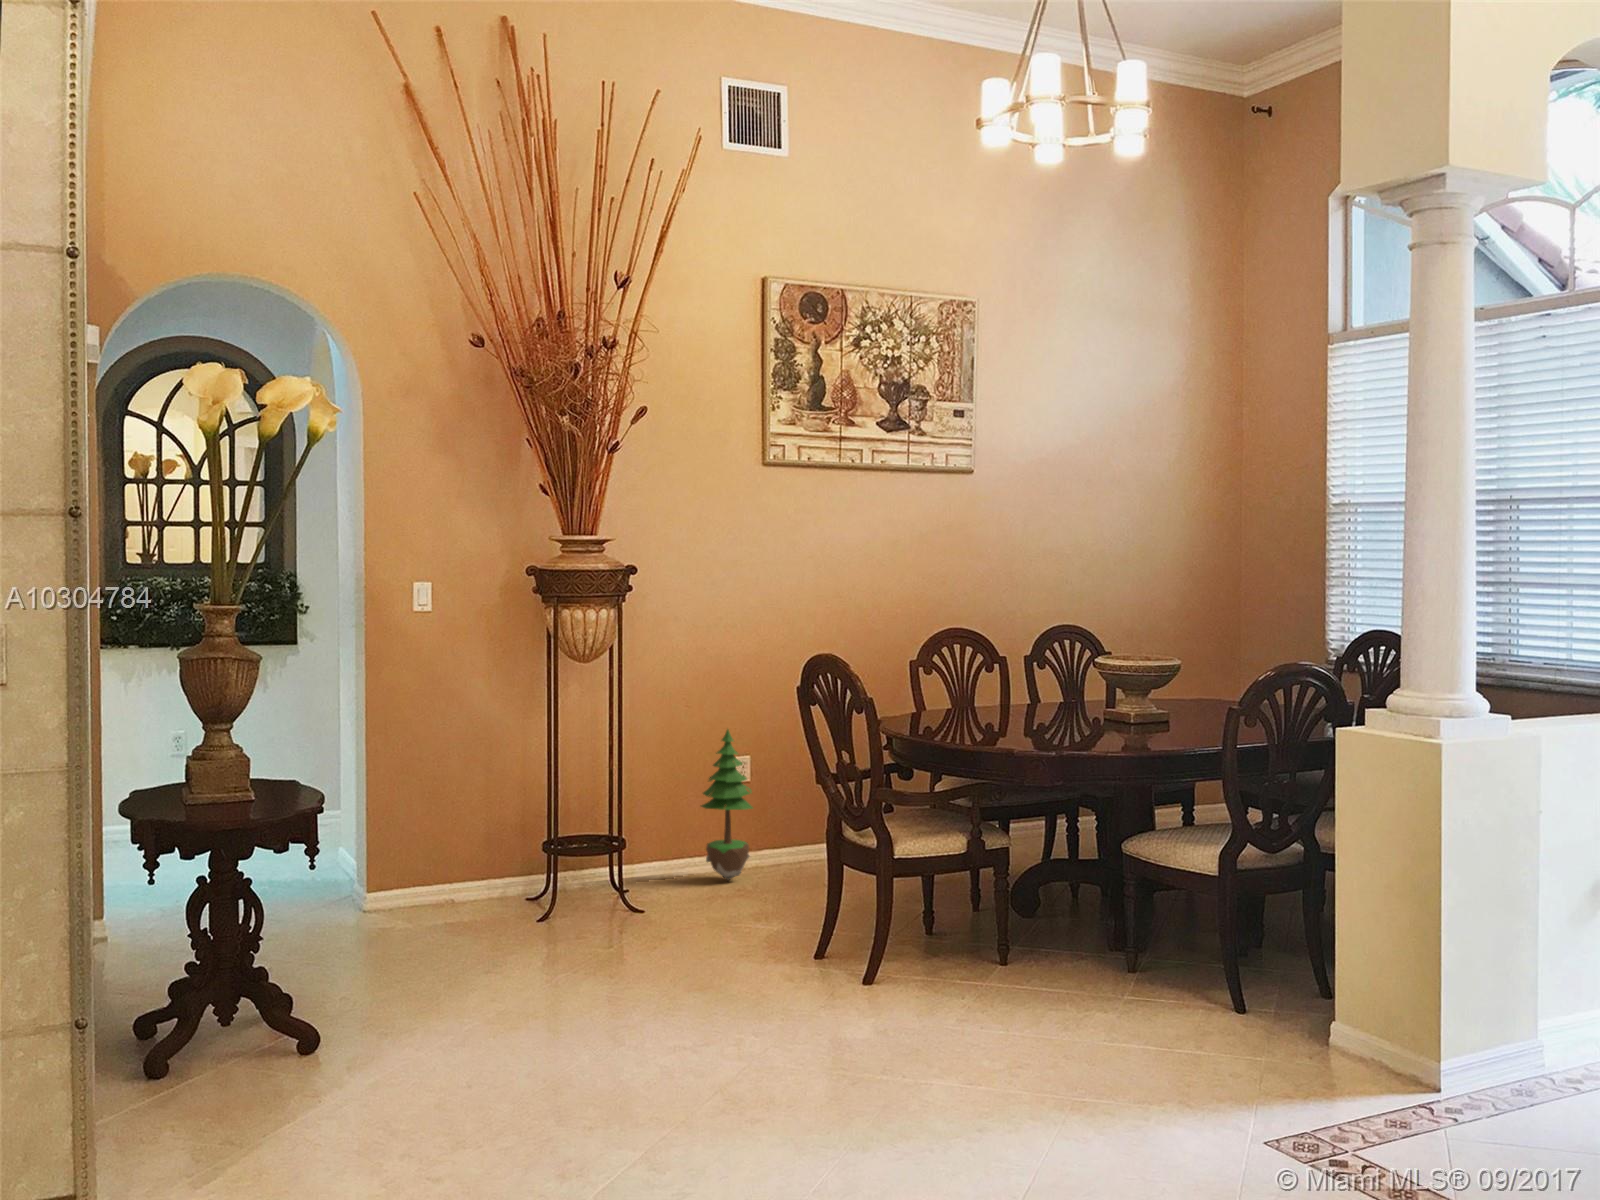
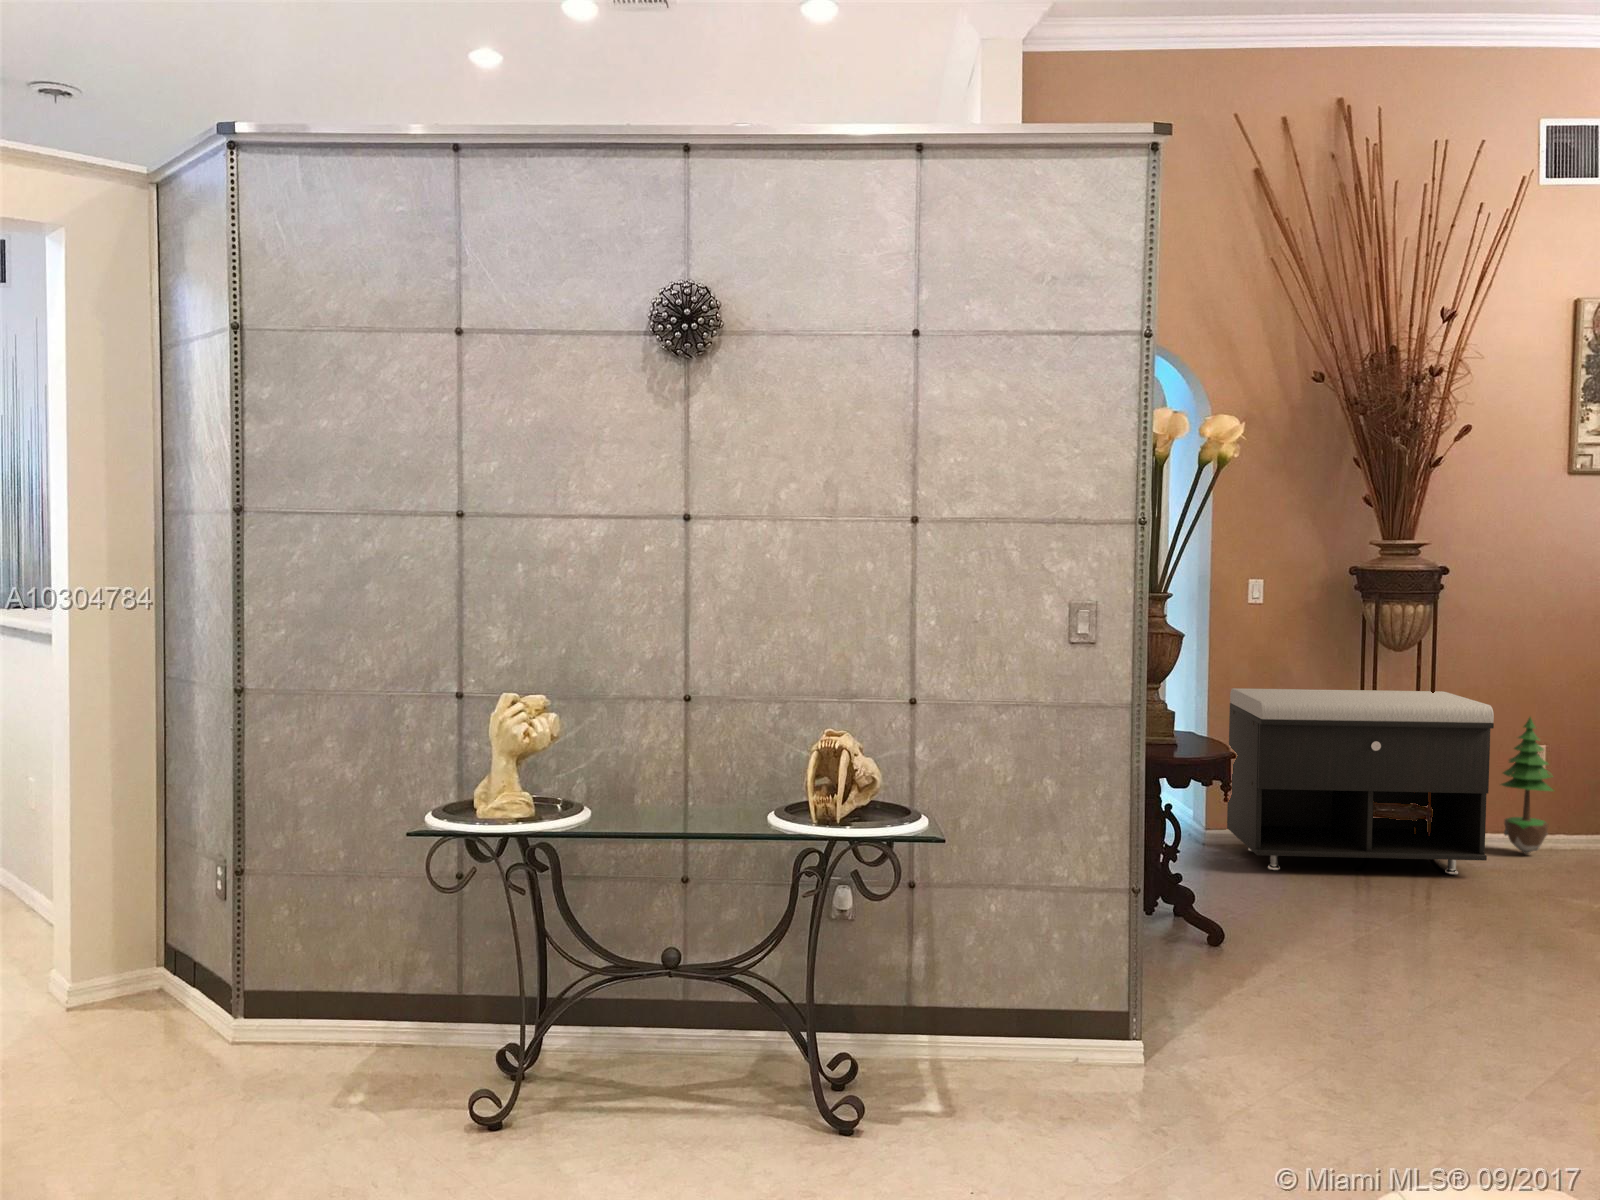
storage bench: none [395,707,679,938] -> present [1227,688,1494,874]

